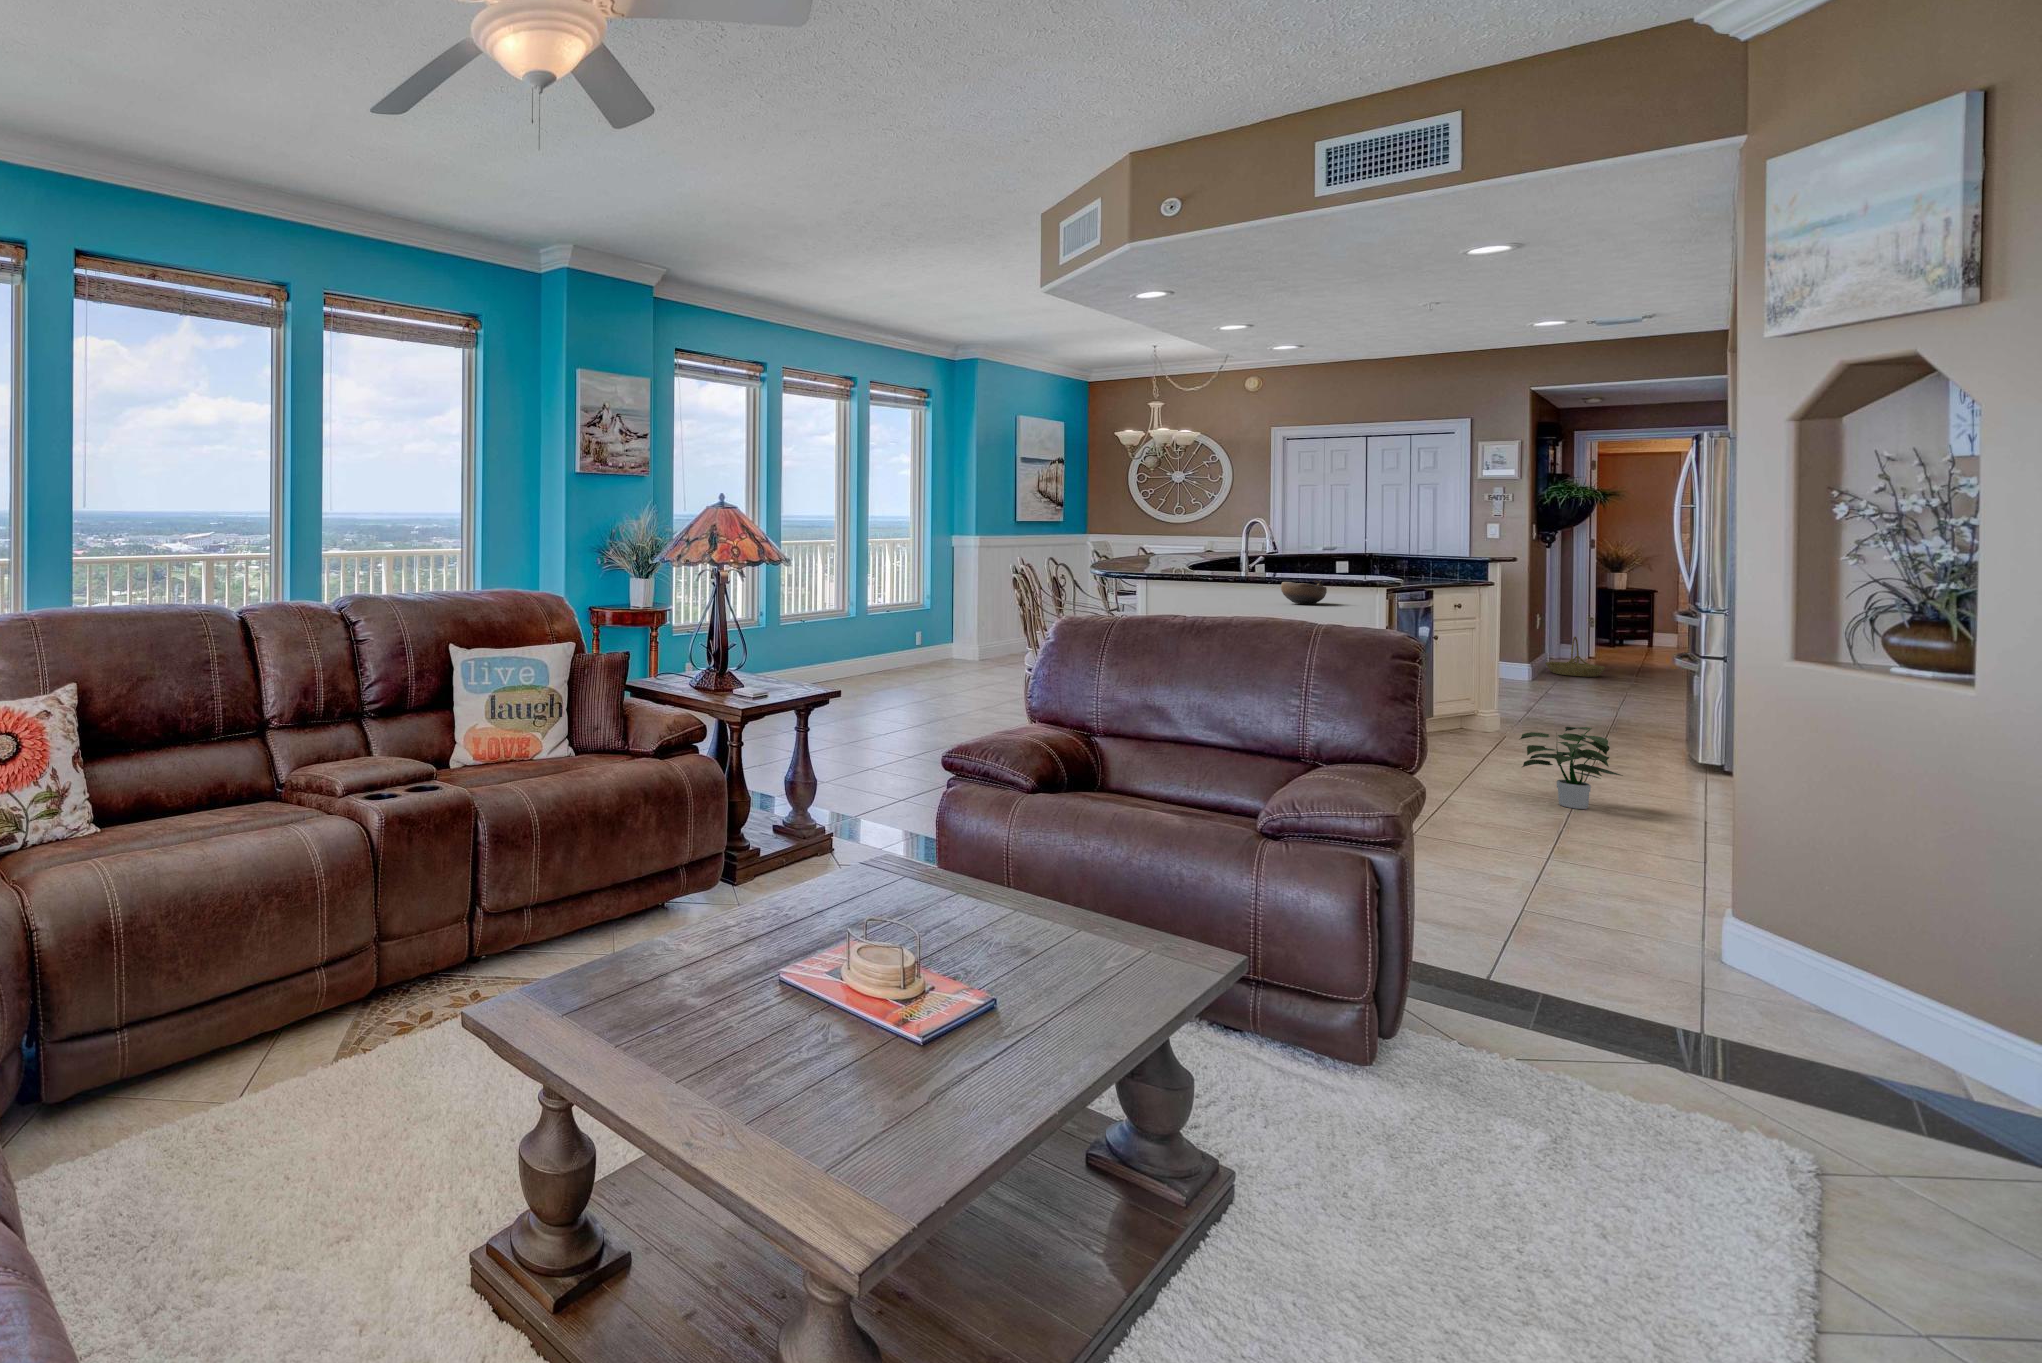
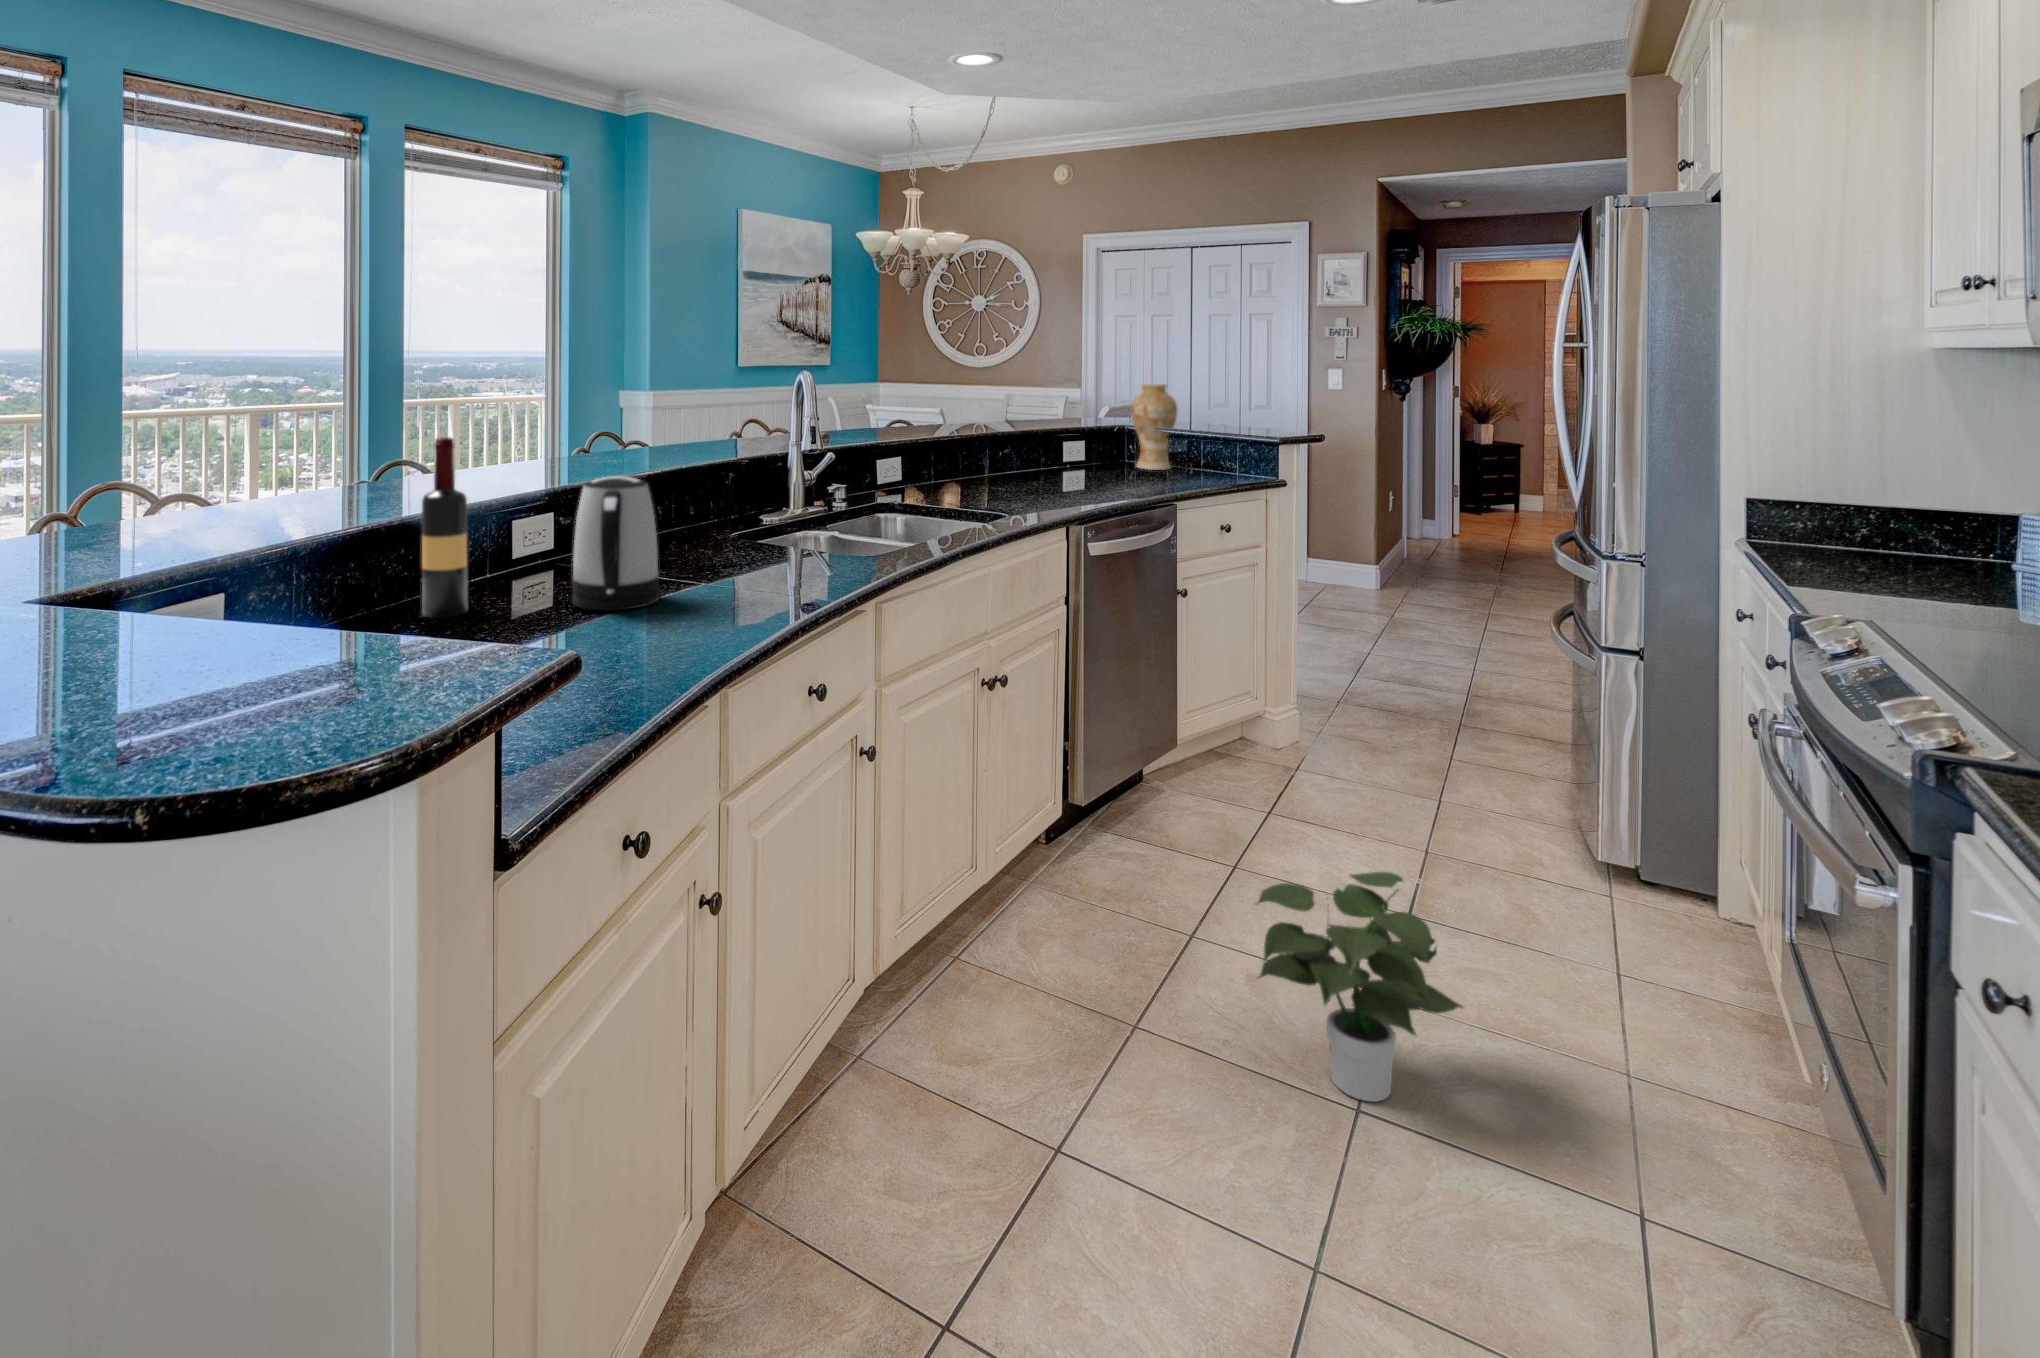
vase: none [1379,531,1411,581] -> present [1131,384,1177,470]
wine bottle: none [1167,544,1185,608] -> present [422,437,467,618]
kettle: none [1222,559,1260,607] -> present [572,476,659,610]
bowl: present [1281,580,1327,605] -> none [745,524,840,587]
basket: present [1545,637,1605,677] -> none [1399,518,1466,572]

